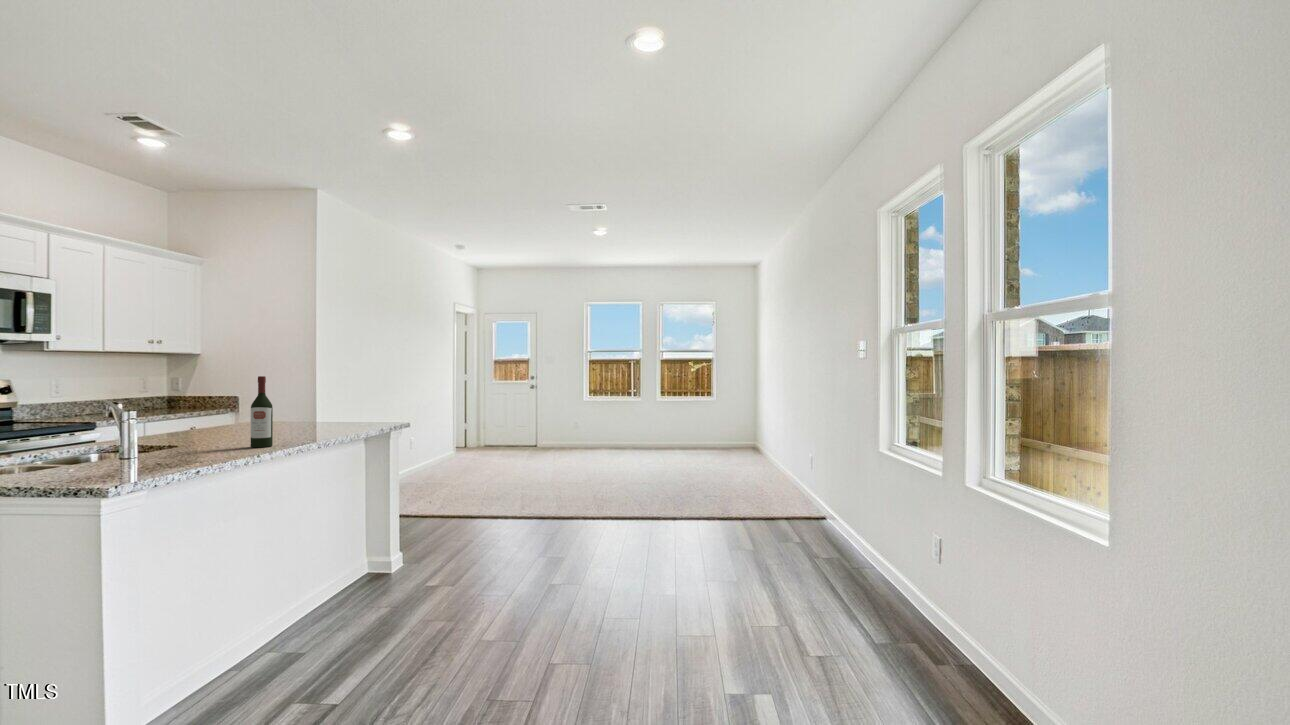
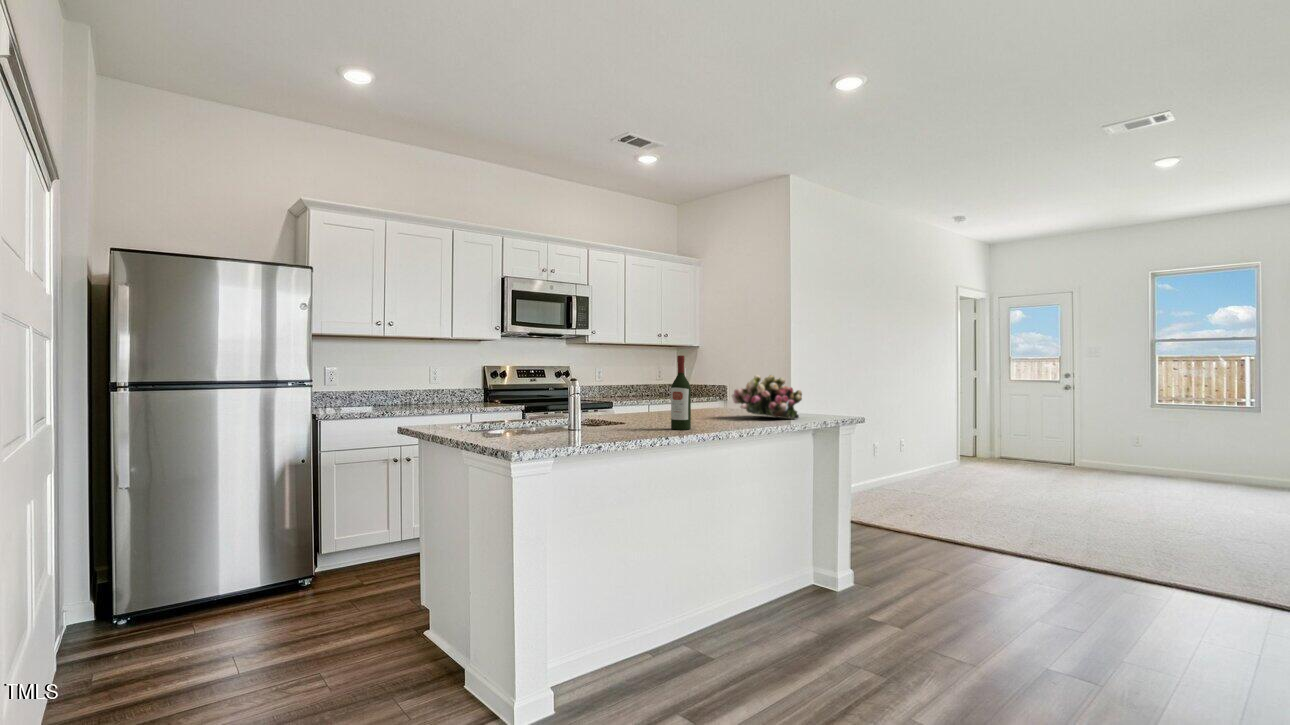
flower arrangement: none [292,389,364,428] -> present [732,375,802,419]

